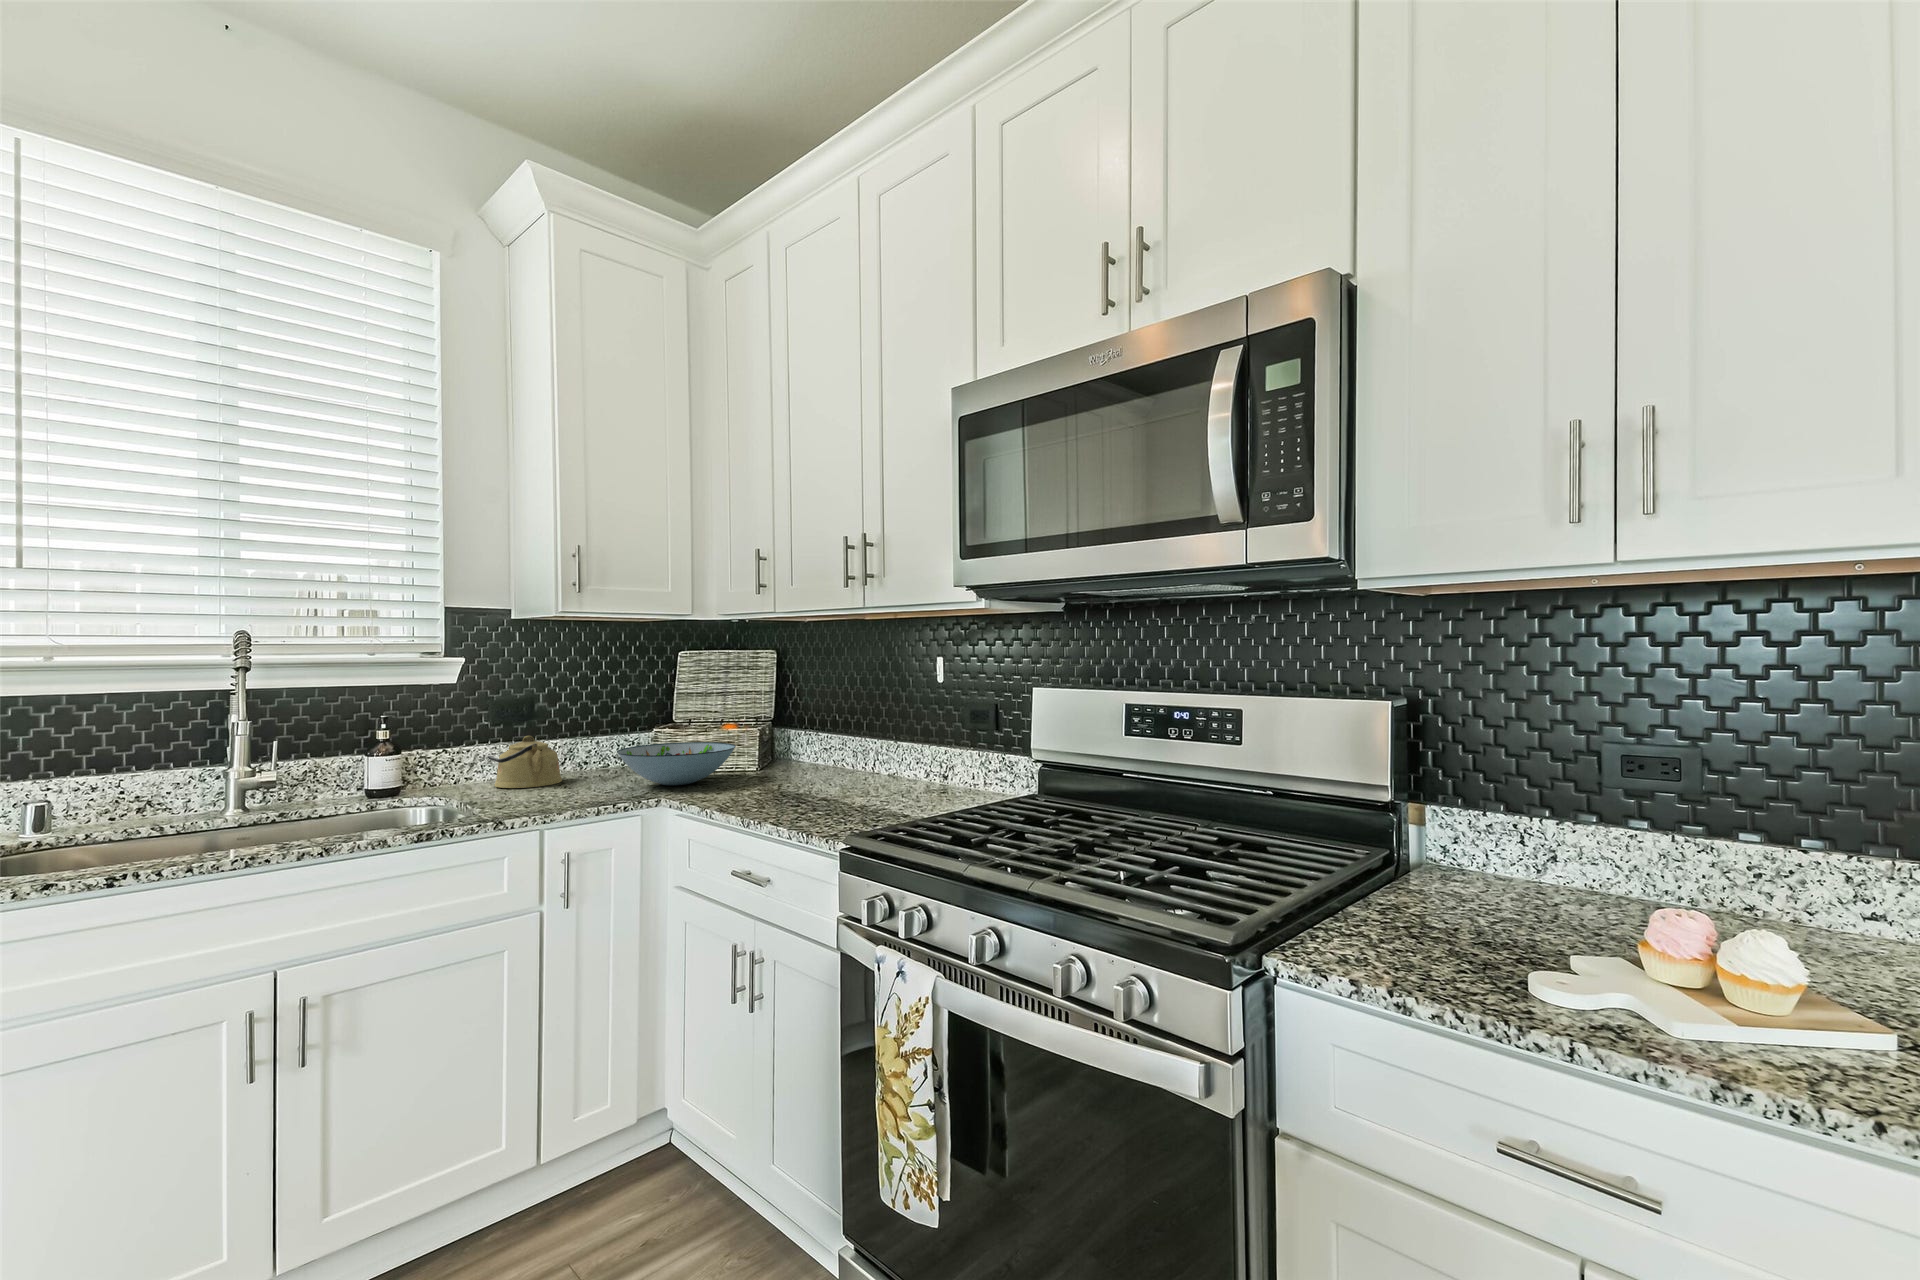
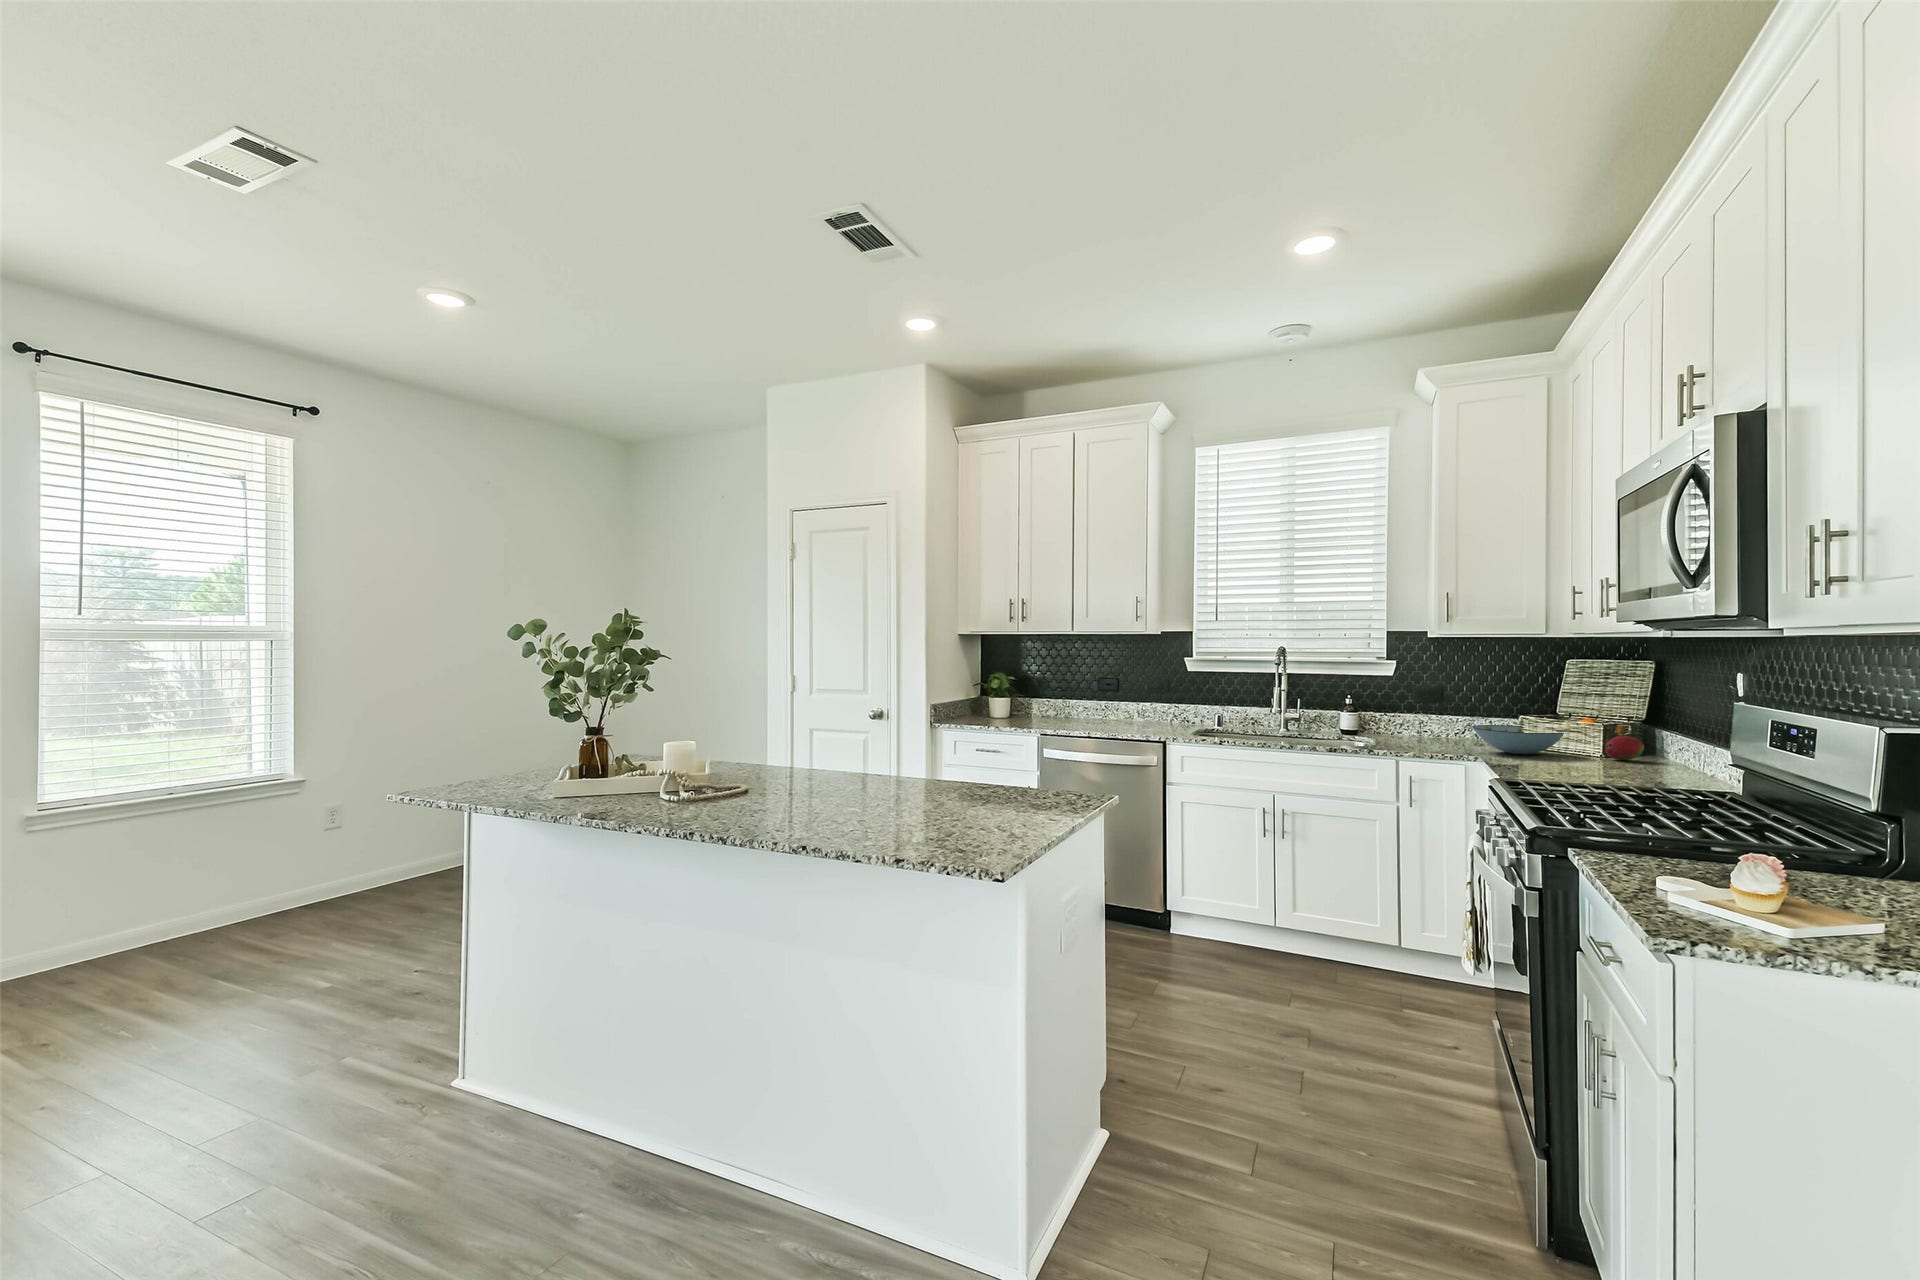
kettle: present [488,736,562,788] -> none [1412,711,1459,743]
fruit: none [775,741,811,772] -> present [1605,736,1644,760]

